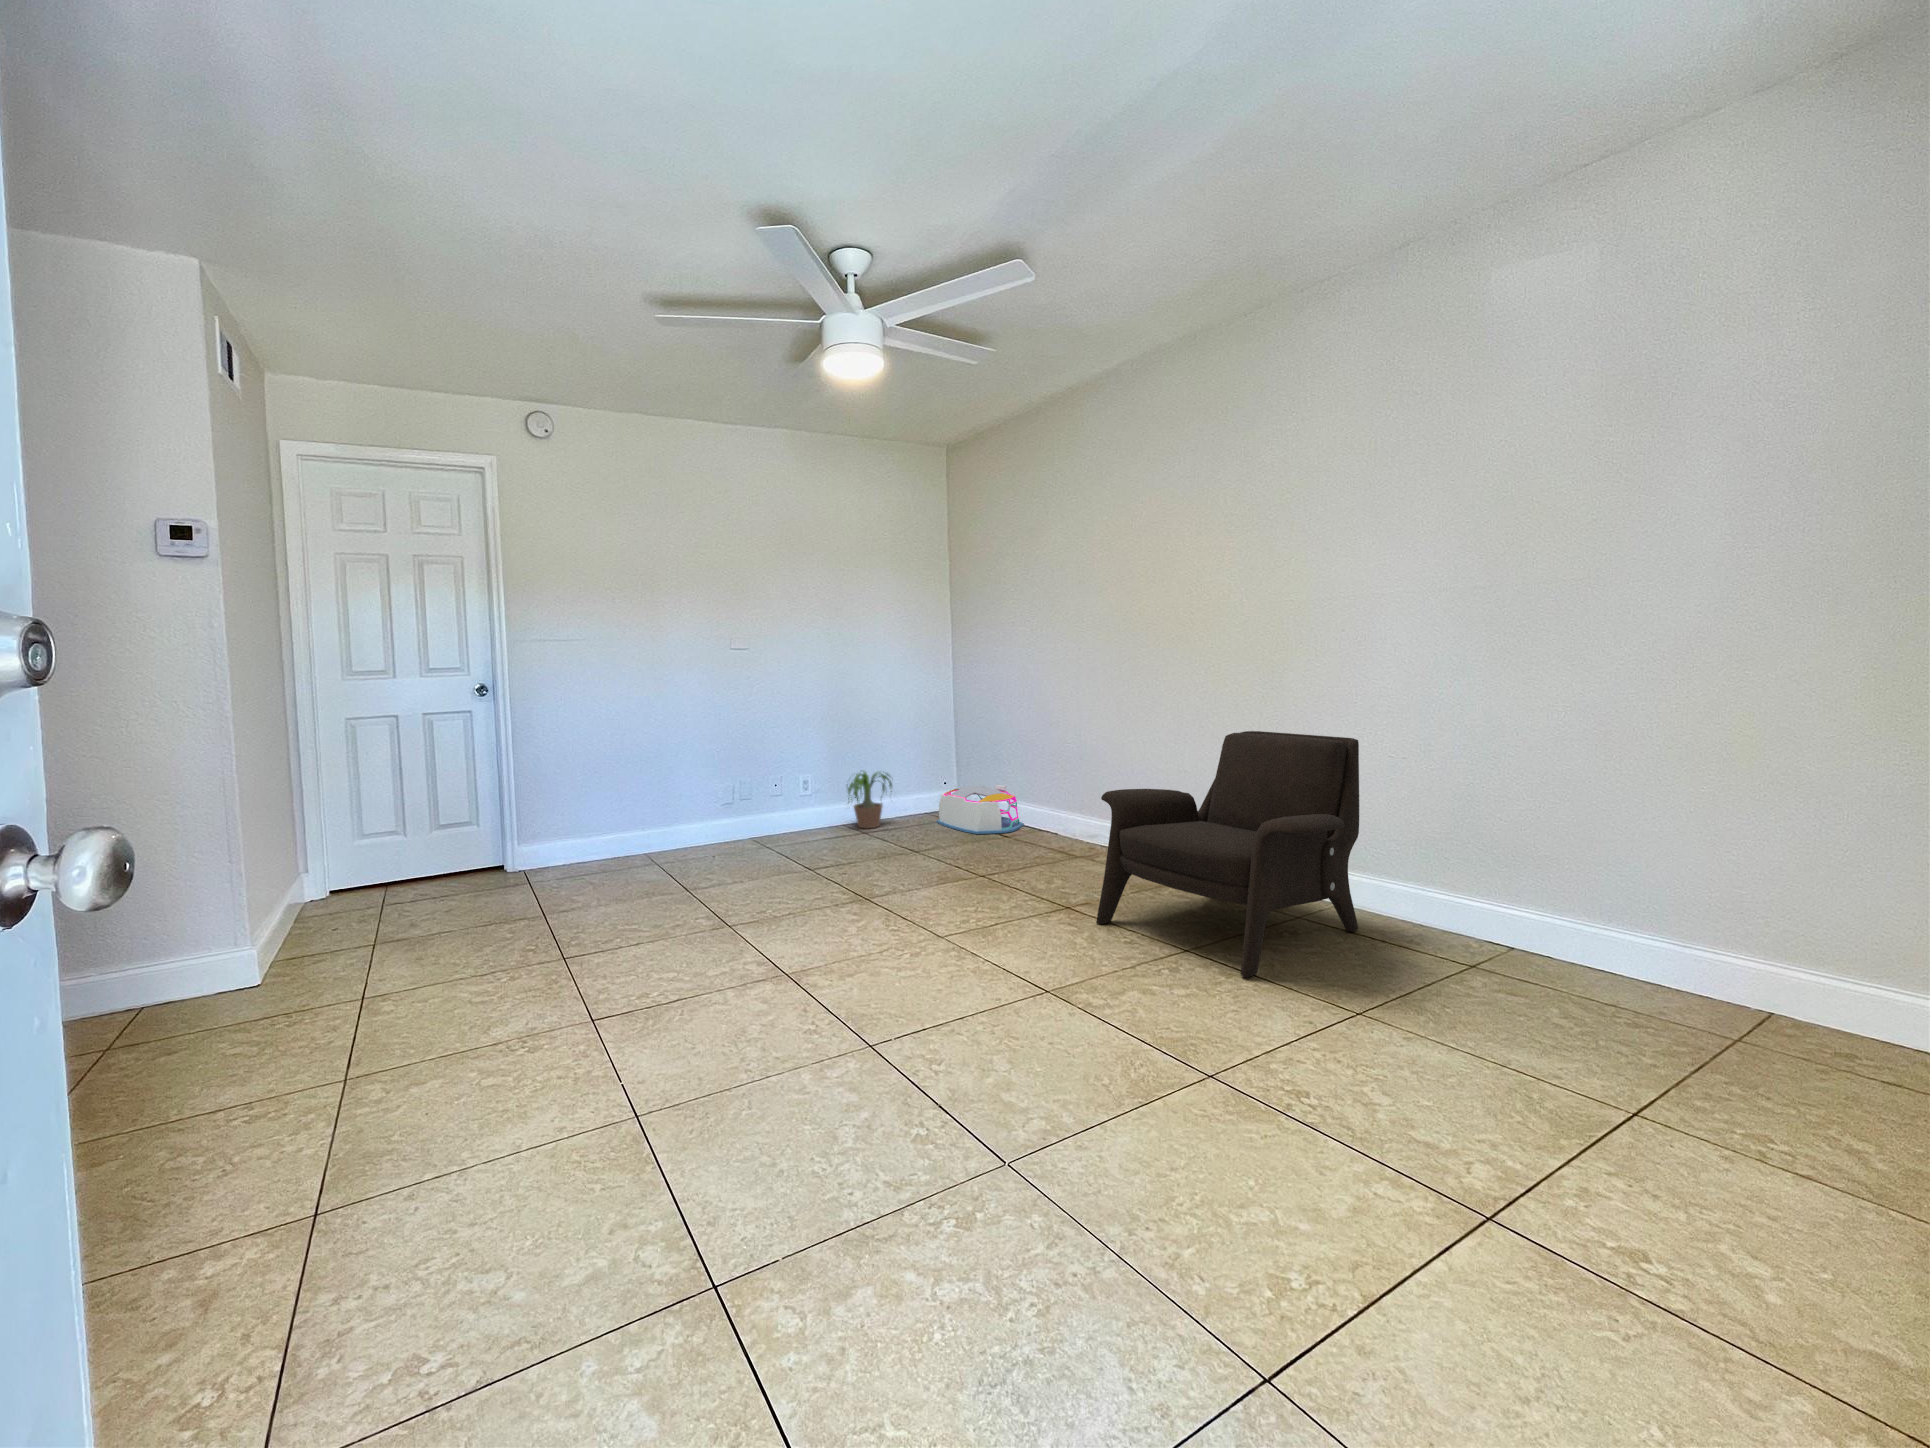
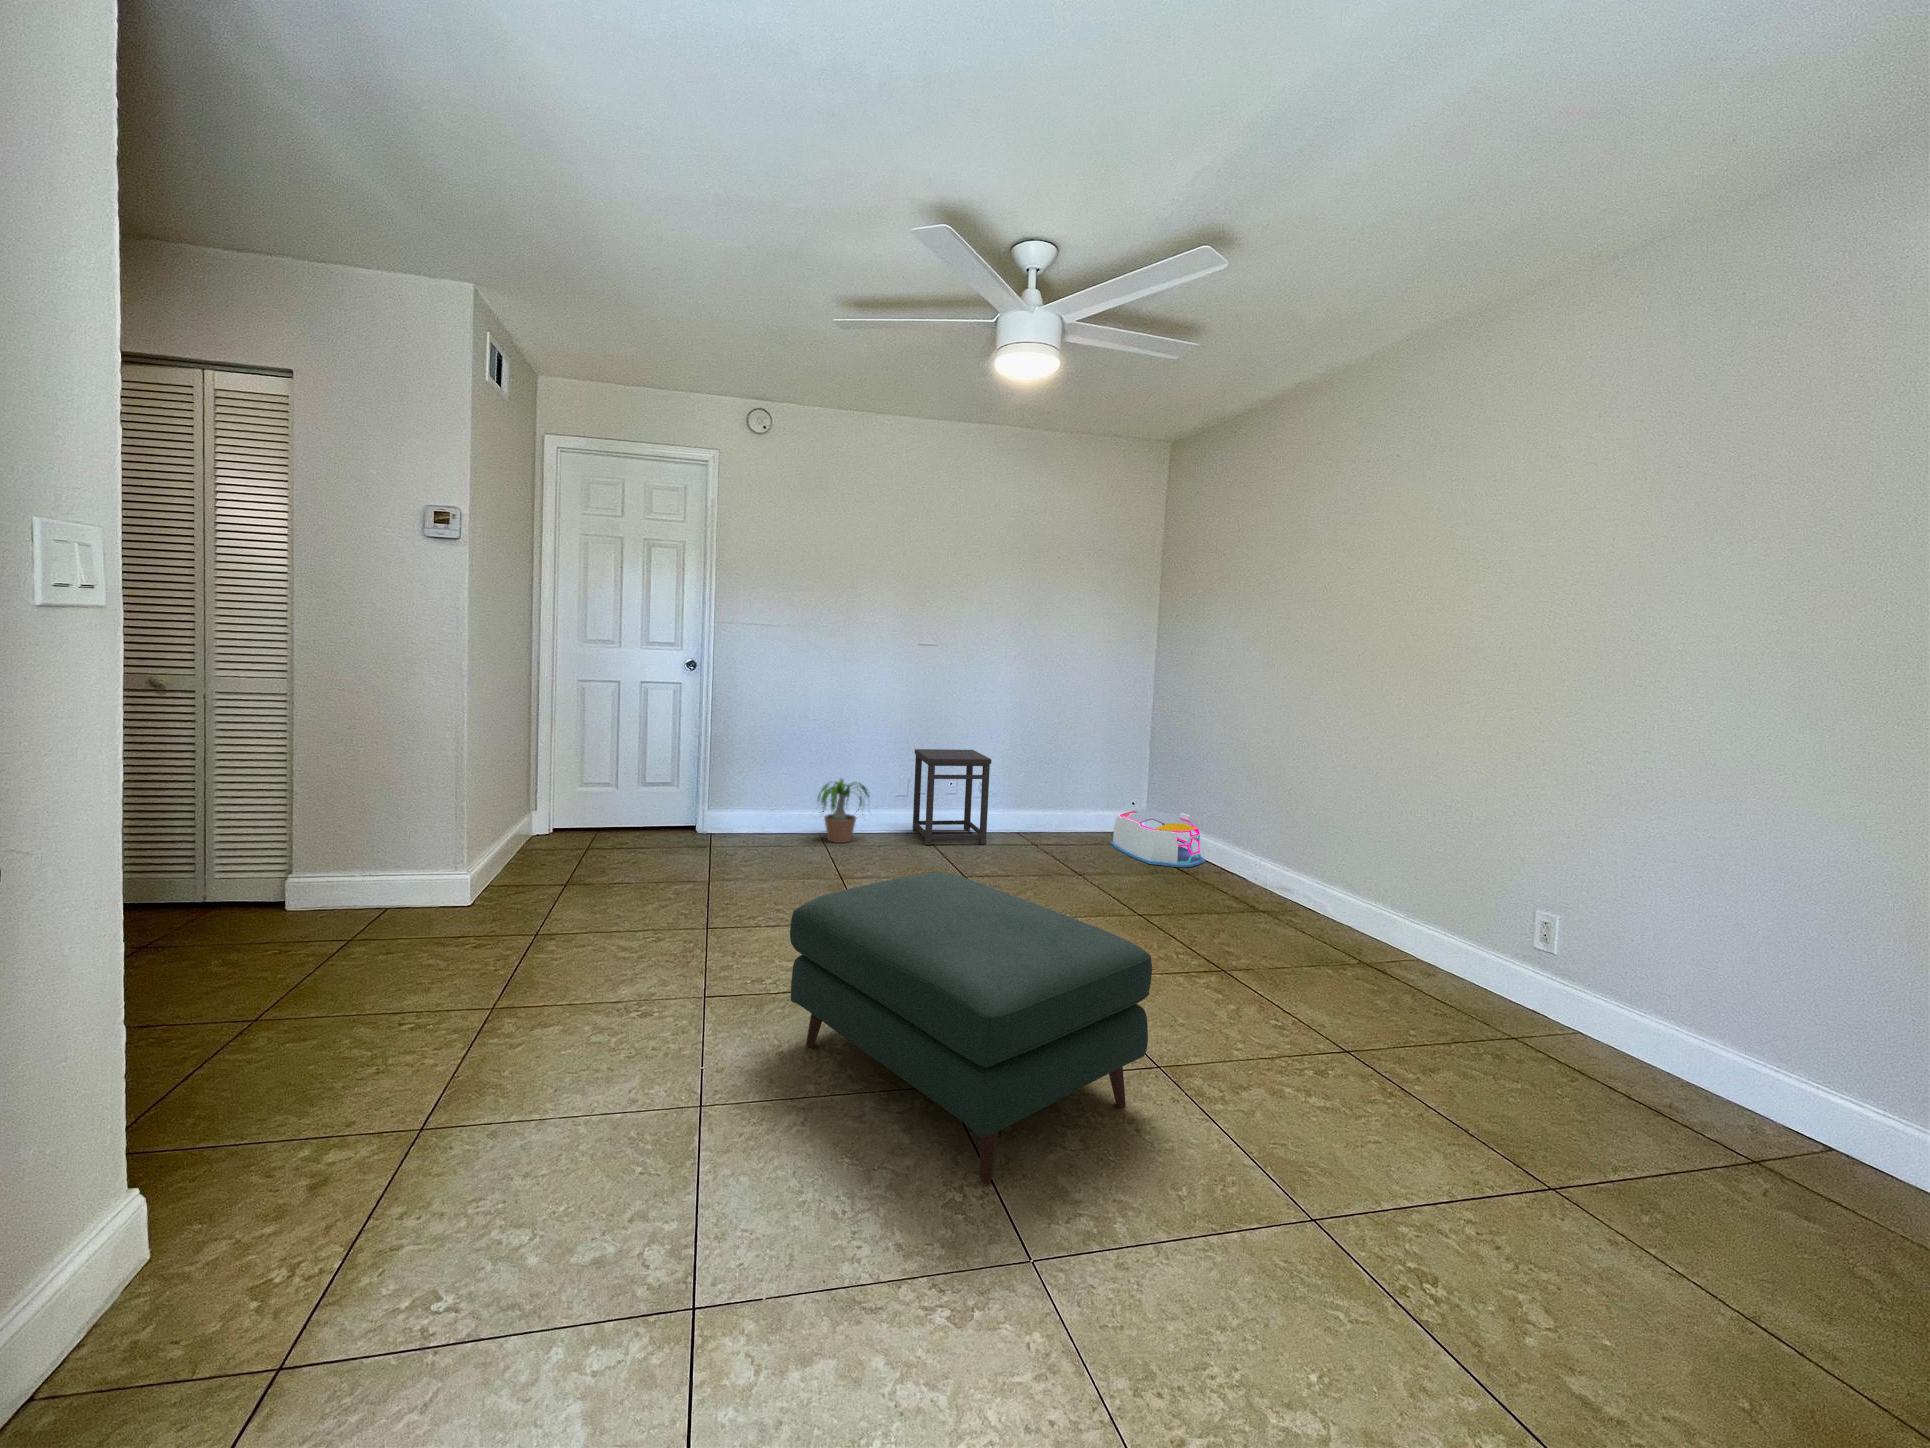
armchair: present [1096,731,1359,977] -> none [1246,799,1630,1105]
side table: none [741,749,824,848] -> present [913,749,991,845]
potted plant: present [848,772,892,828] -> present [818,779,869,843]
ottoman: none [698,852,1048,1115] -> present [790,872,1152,1185]

